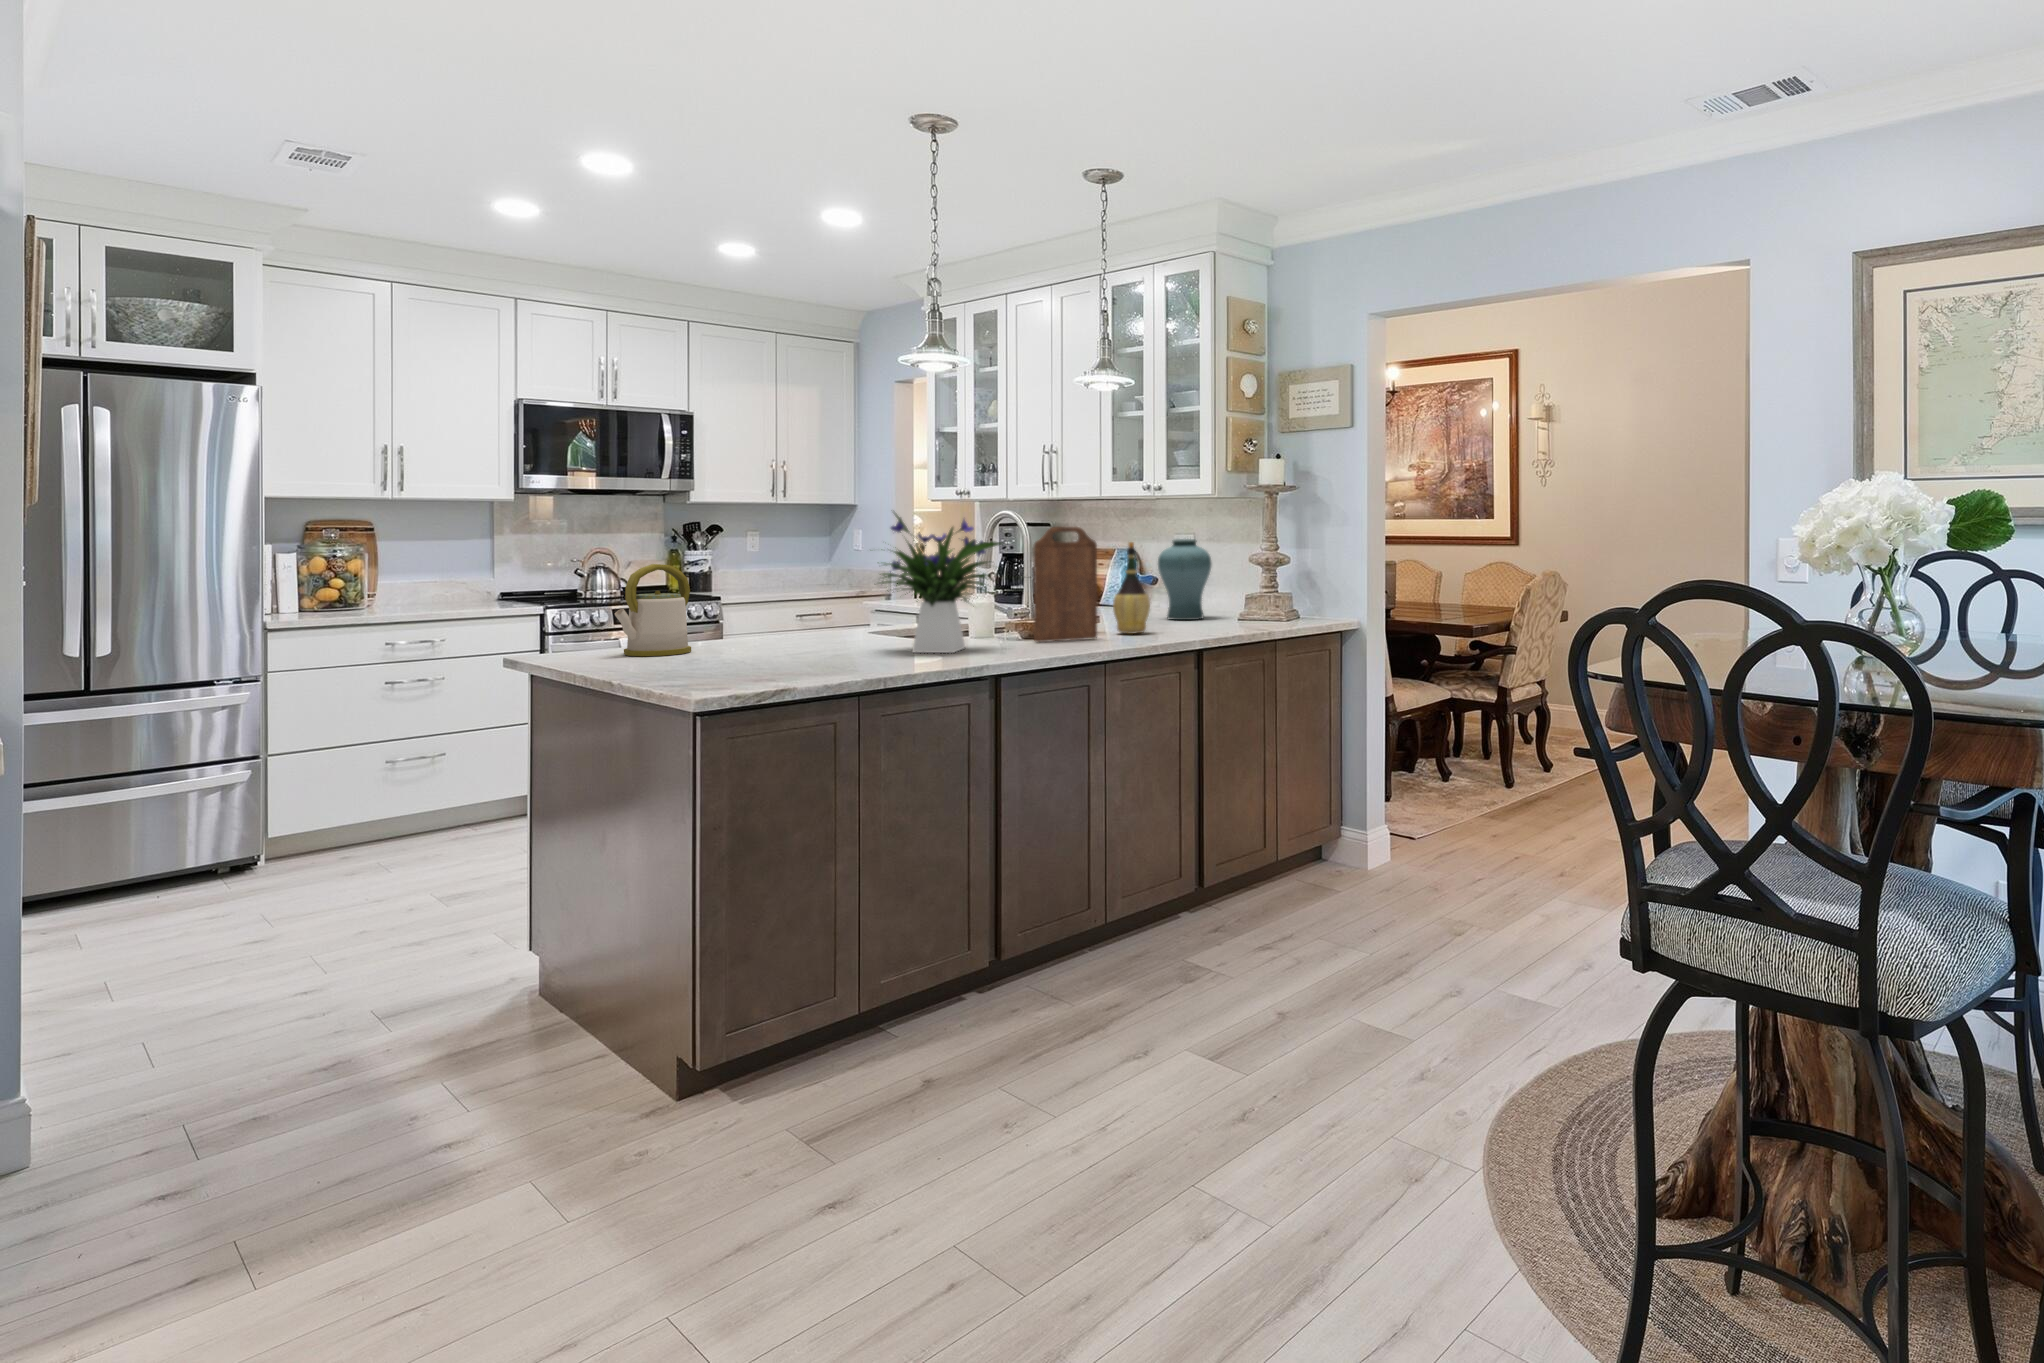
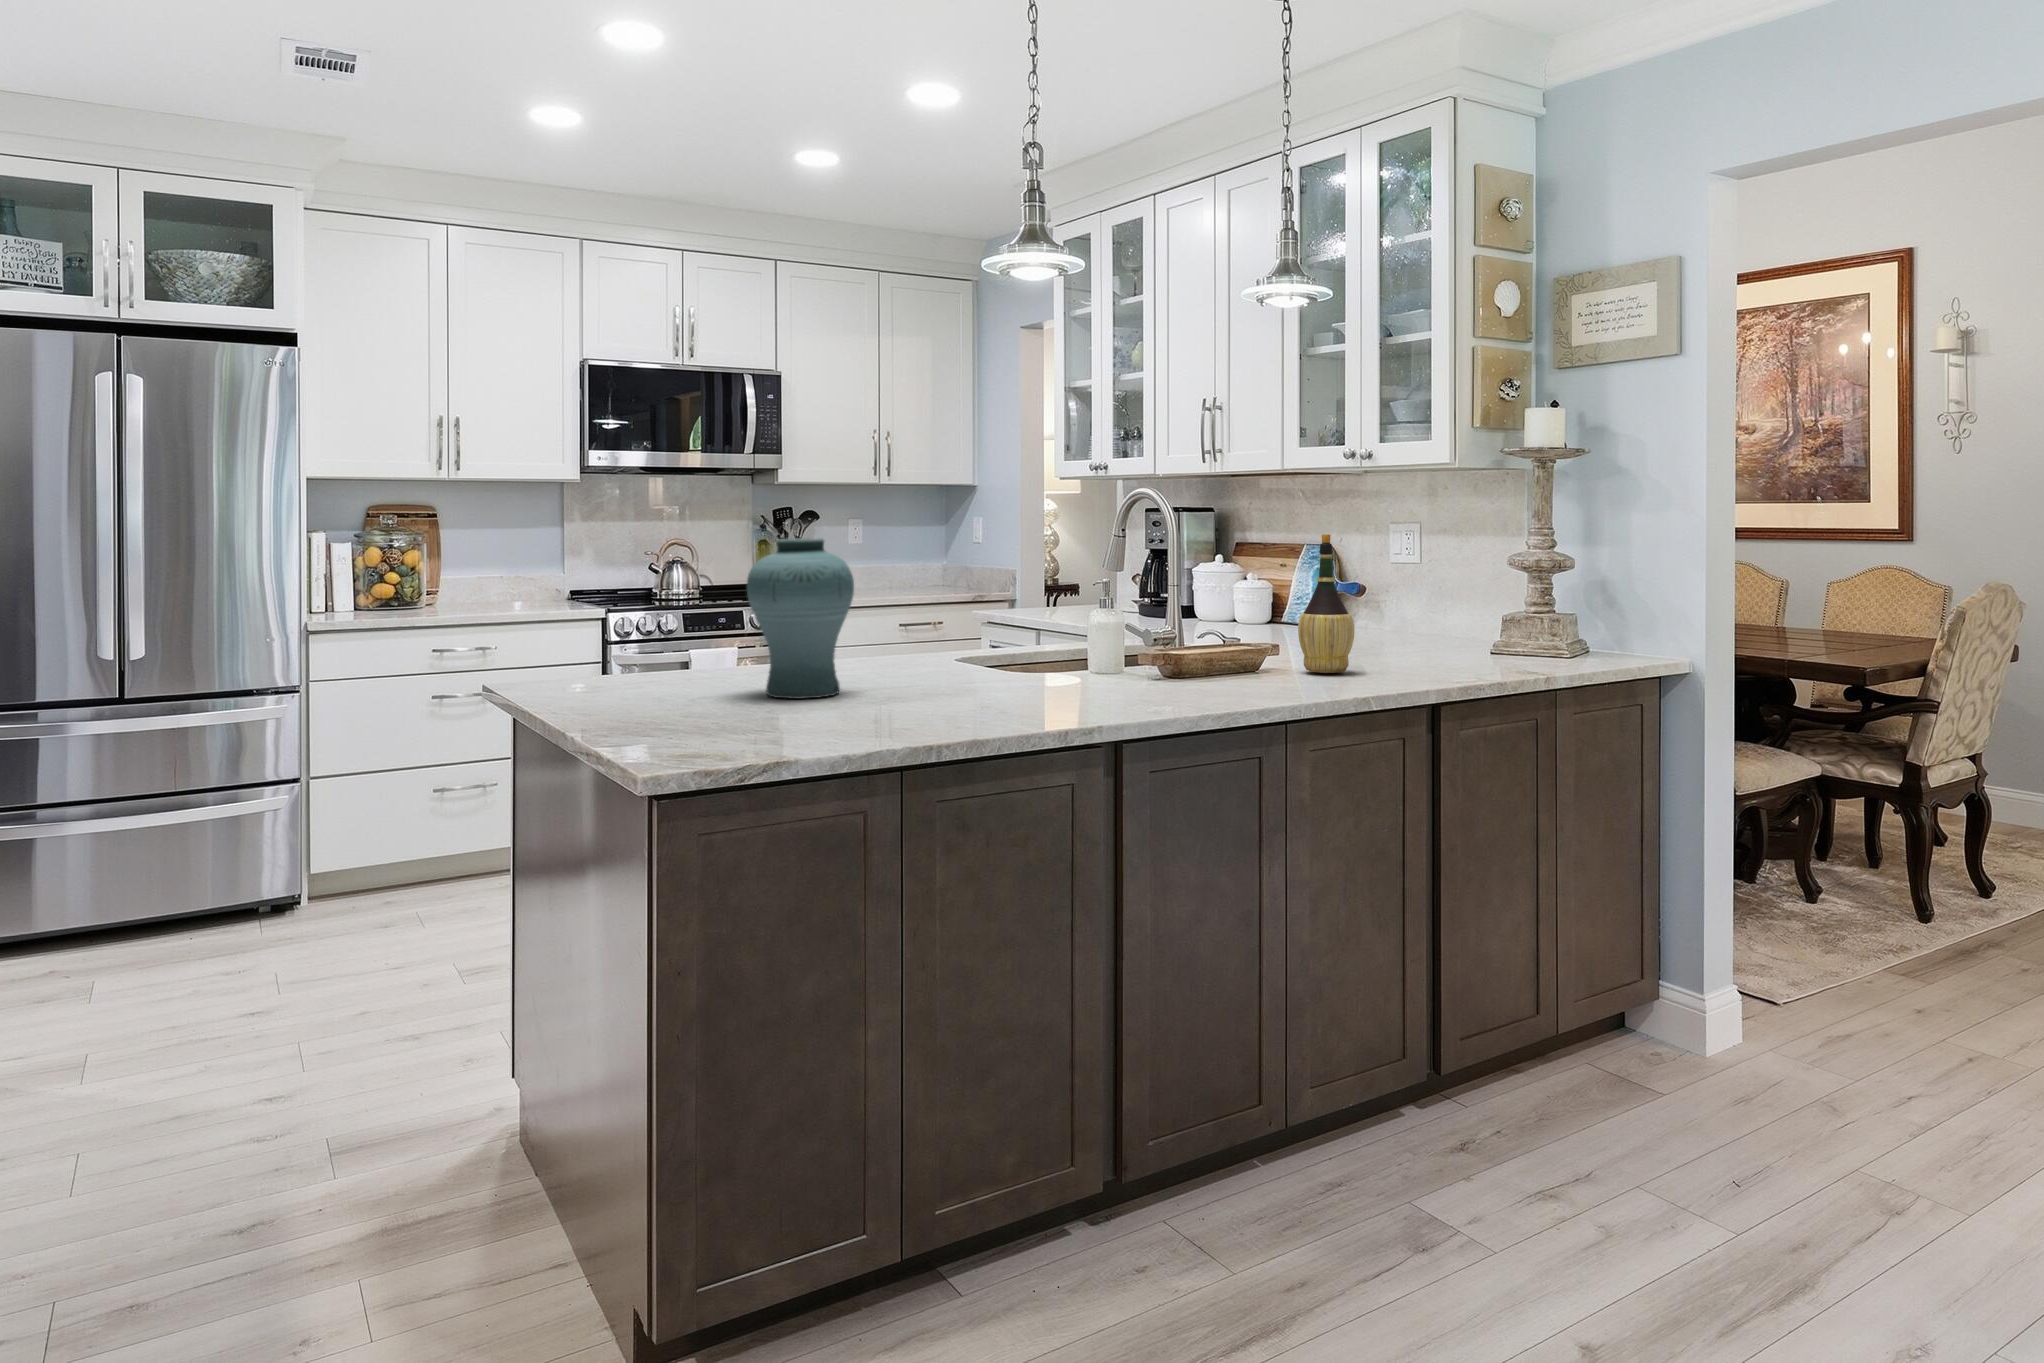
flower arrangement: present [880,513,1002,653] -> none [932,486,1134,699]
cutting board: present [1033,527,1097,642] -> none [1178,511,1274,684]
vase: present [1158,539,1211,620] -> present [747,538,854,699]
kettle: present [615,564,691,656] -> none [612,562,712,689]

